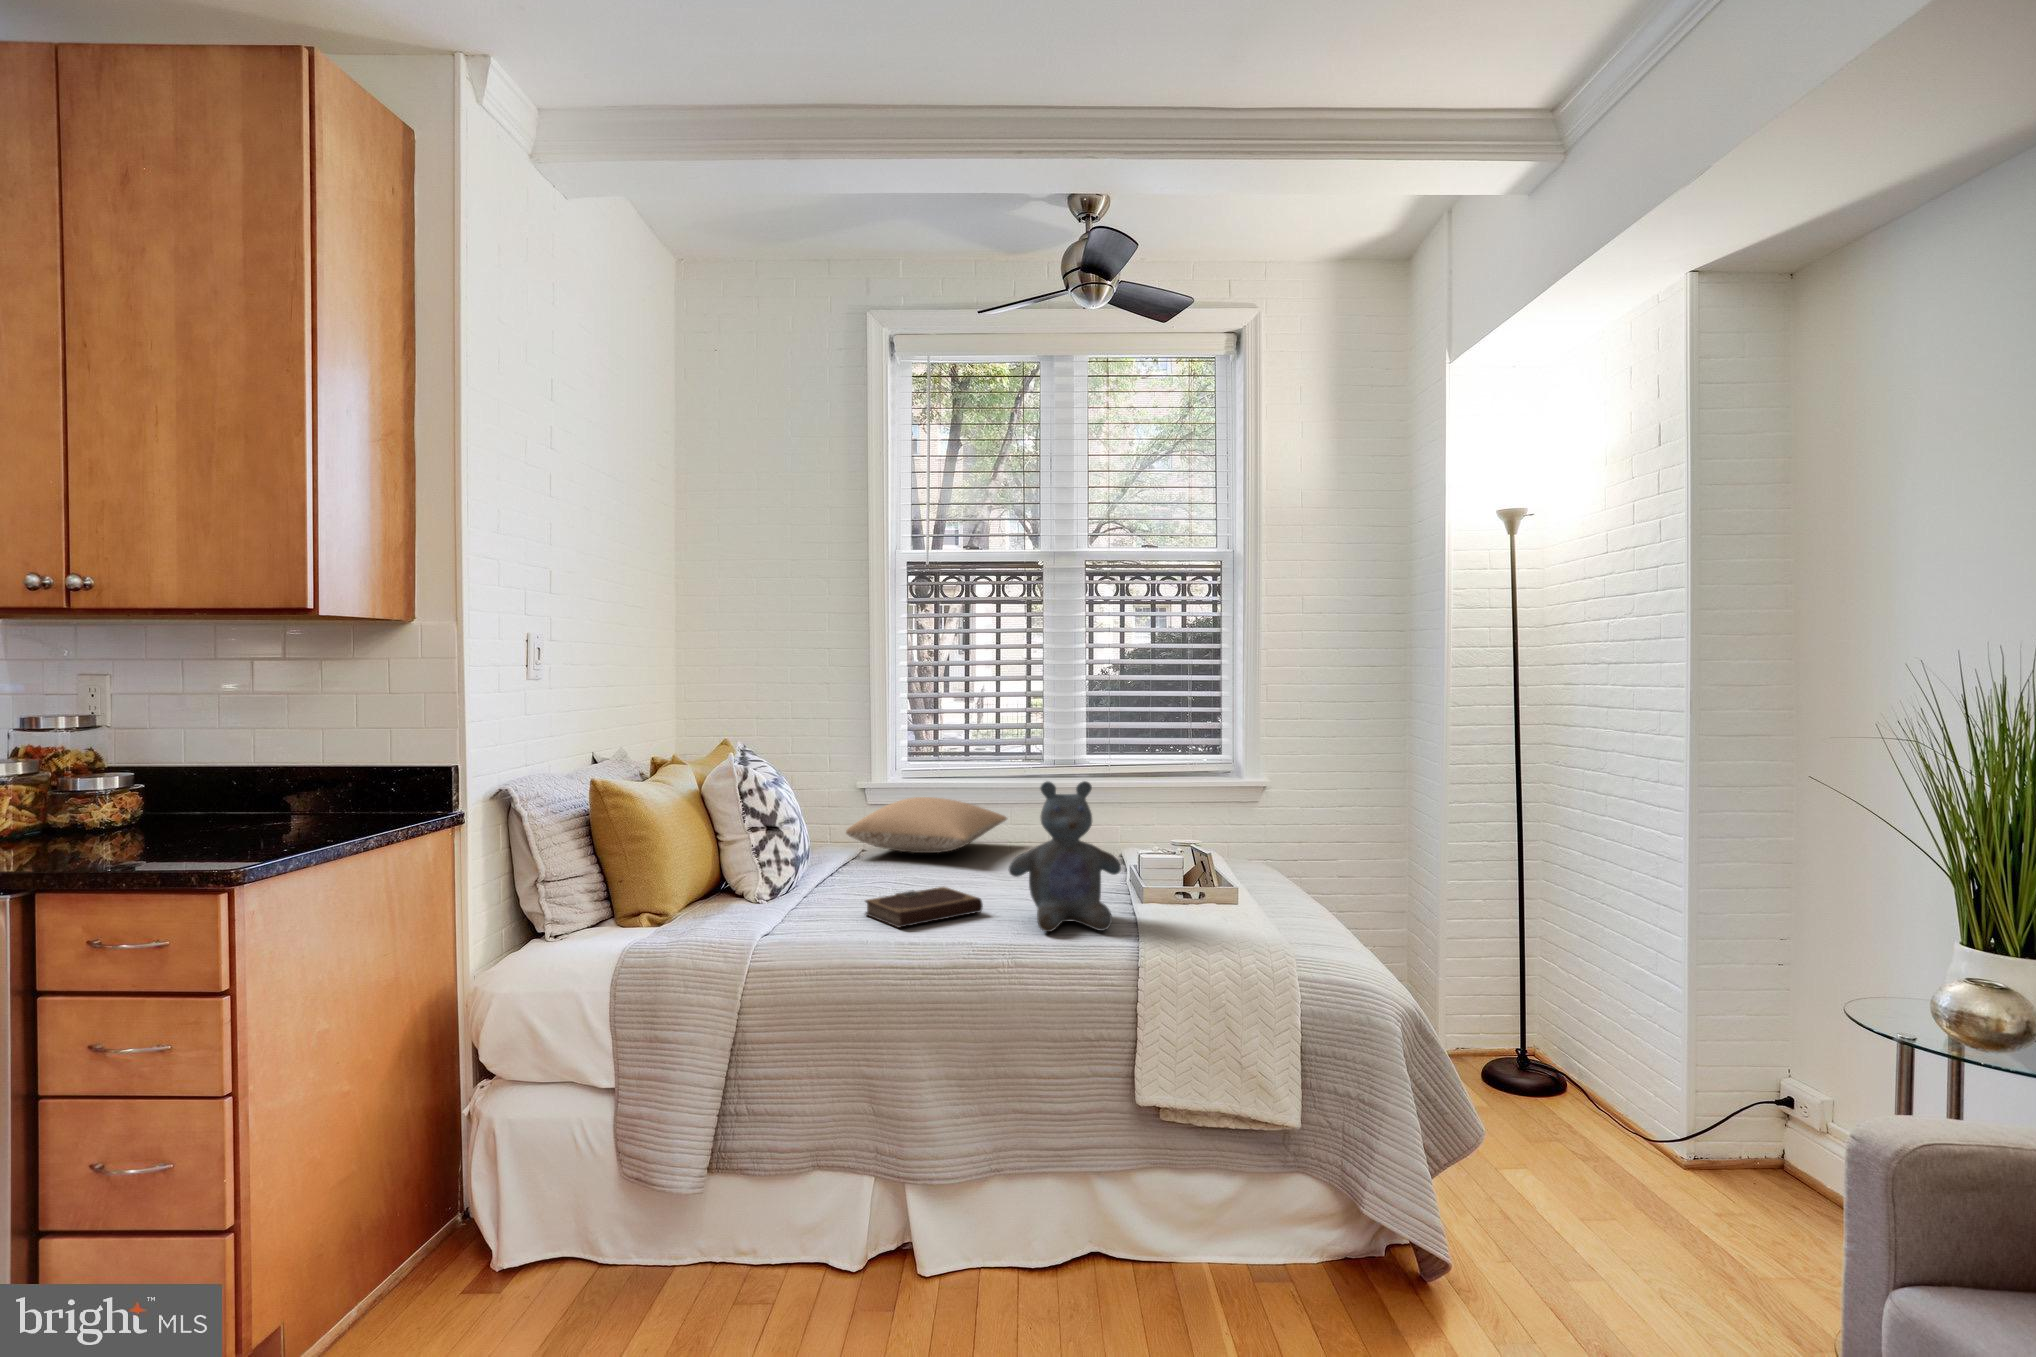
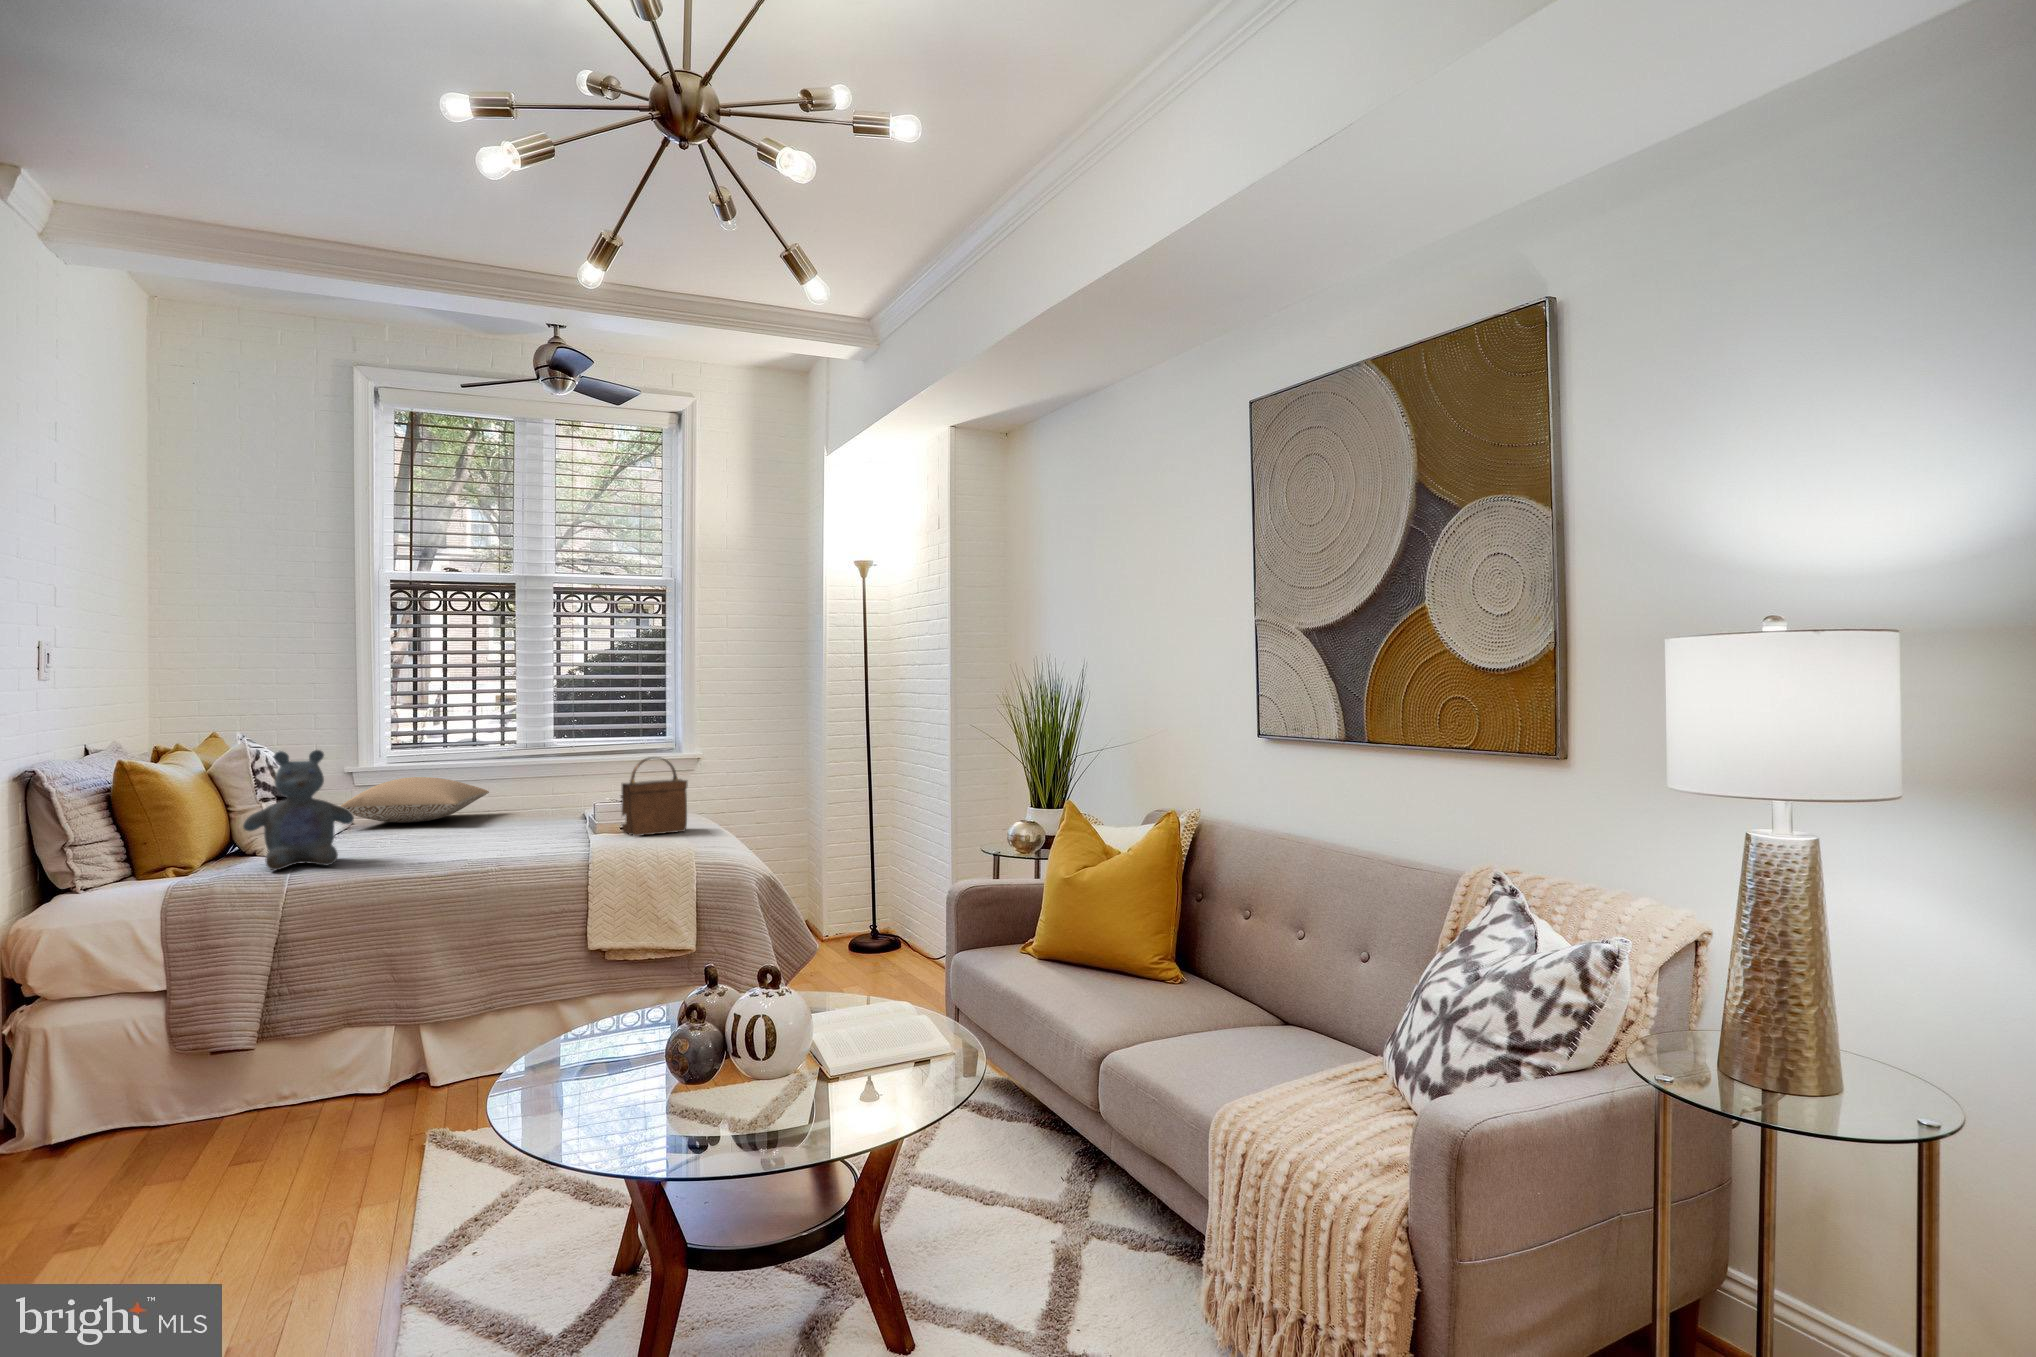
stuffed bear: present [1009,781,1121,932] -> present [243,750,354,870]
handbag: none [1159,805,1248,916] -> present [622,757,688,836]
notebook: present [865,887,983,928] -> none [379,832,482,858]

